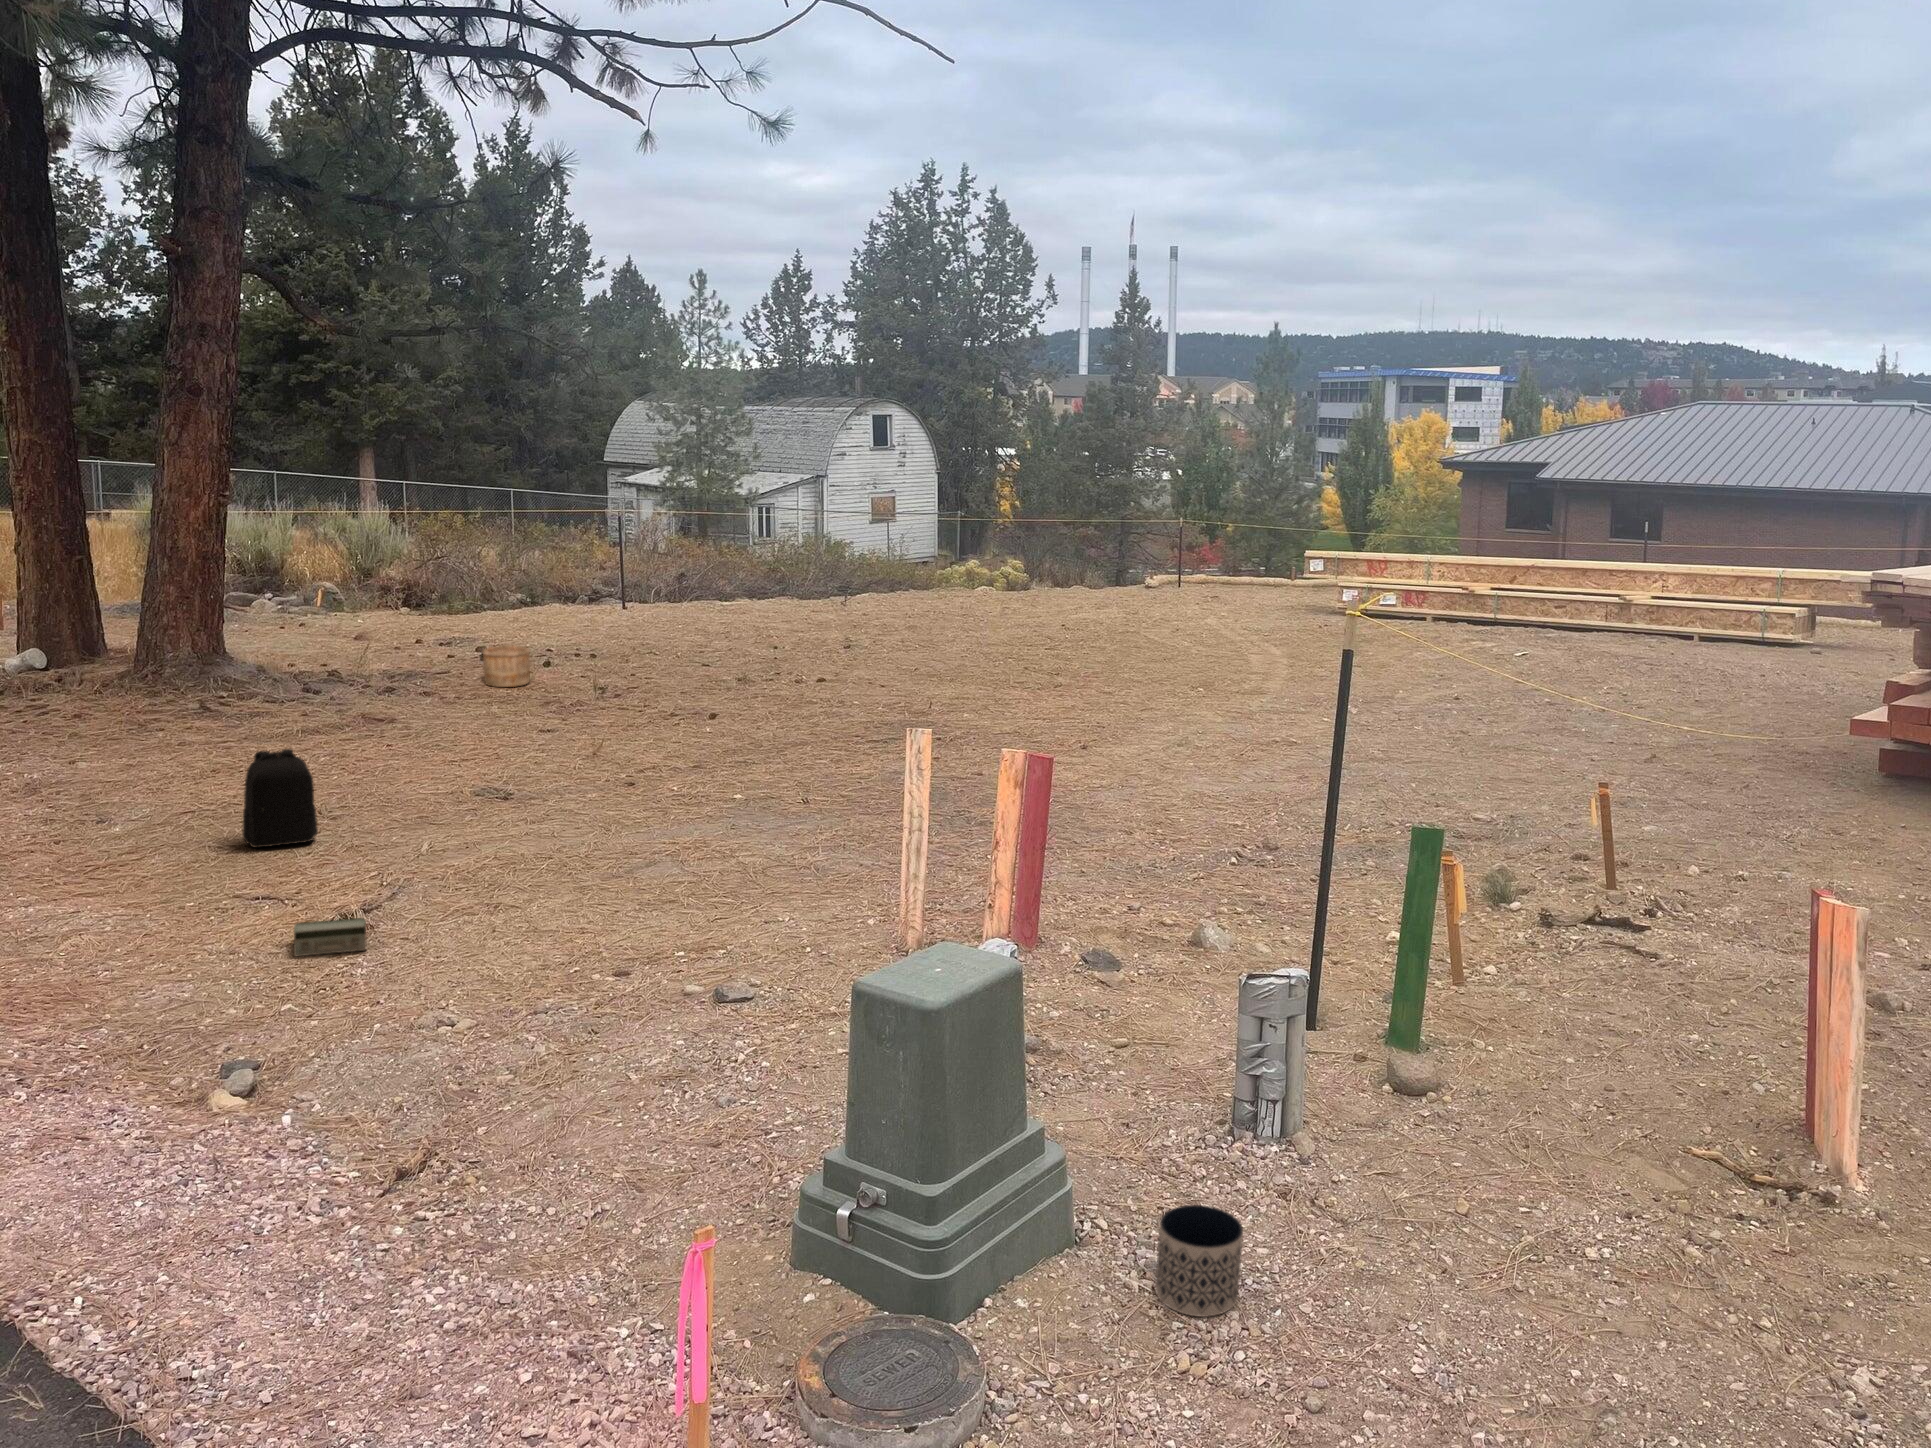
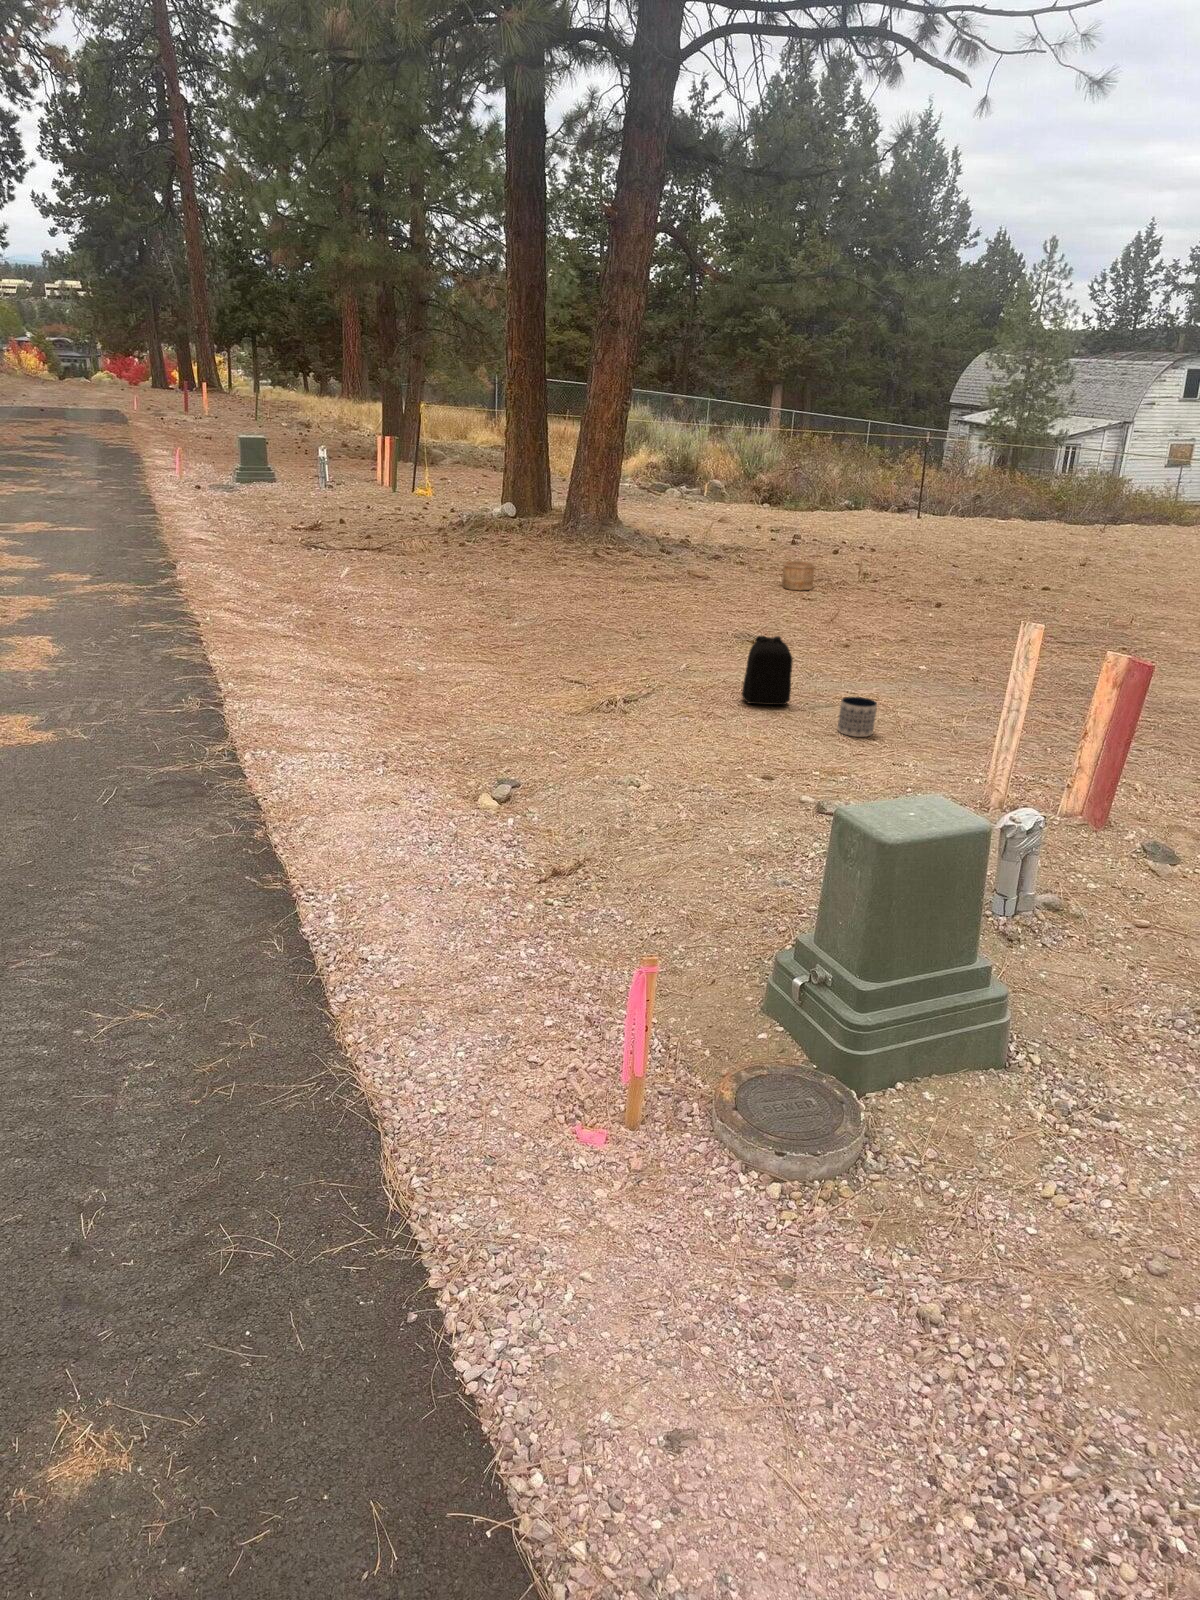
backpack: present [242,749,318,848] -> present [742,636,793,705]
toolbox: present [294,918,367,956] -> none [571,711,619,736]
planter: present [1155,1205,1243,1317] -> present [838,697,877,737]

